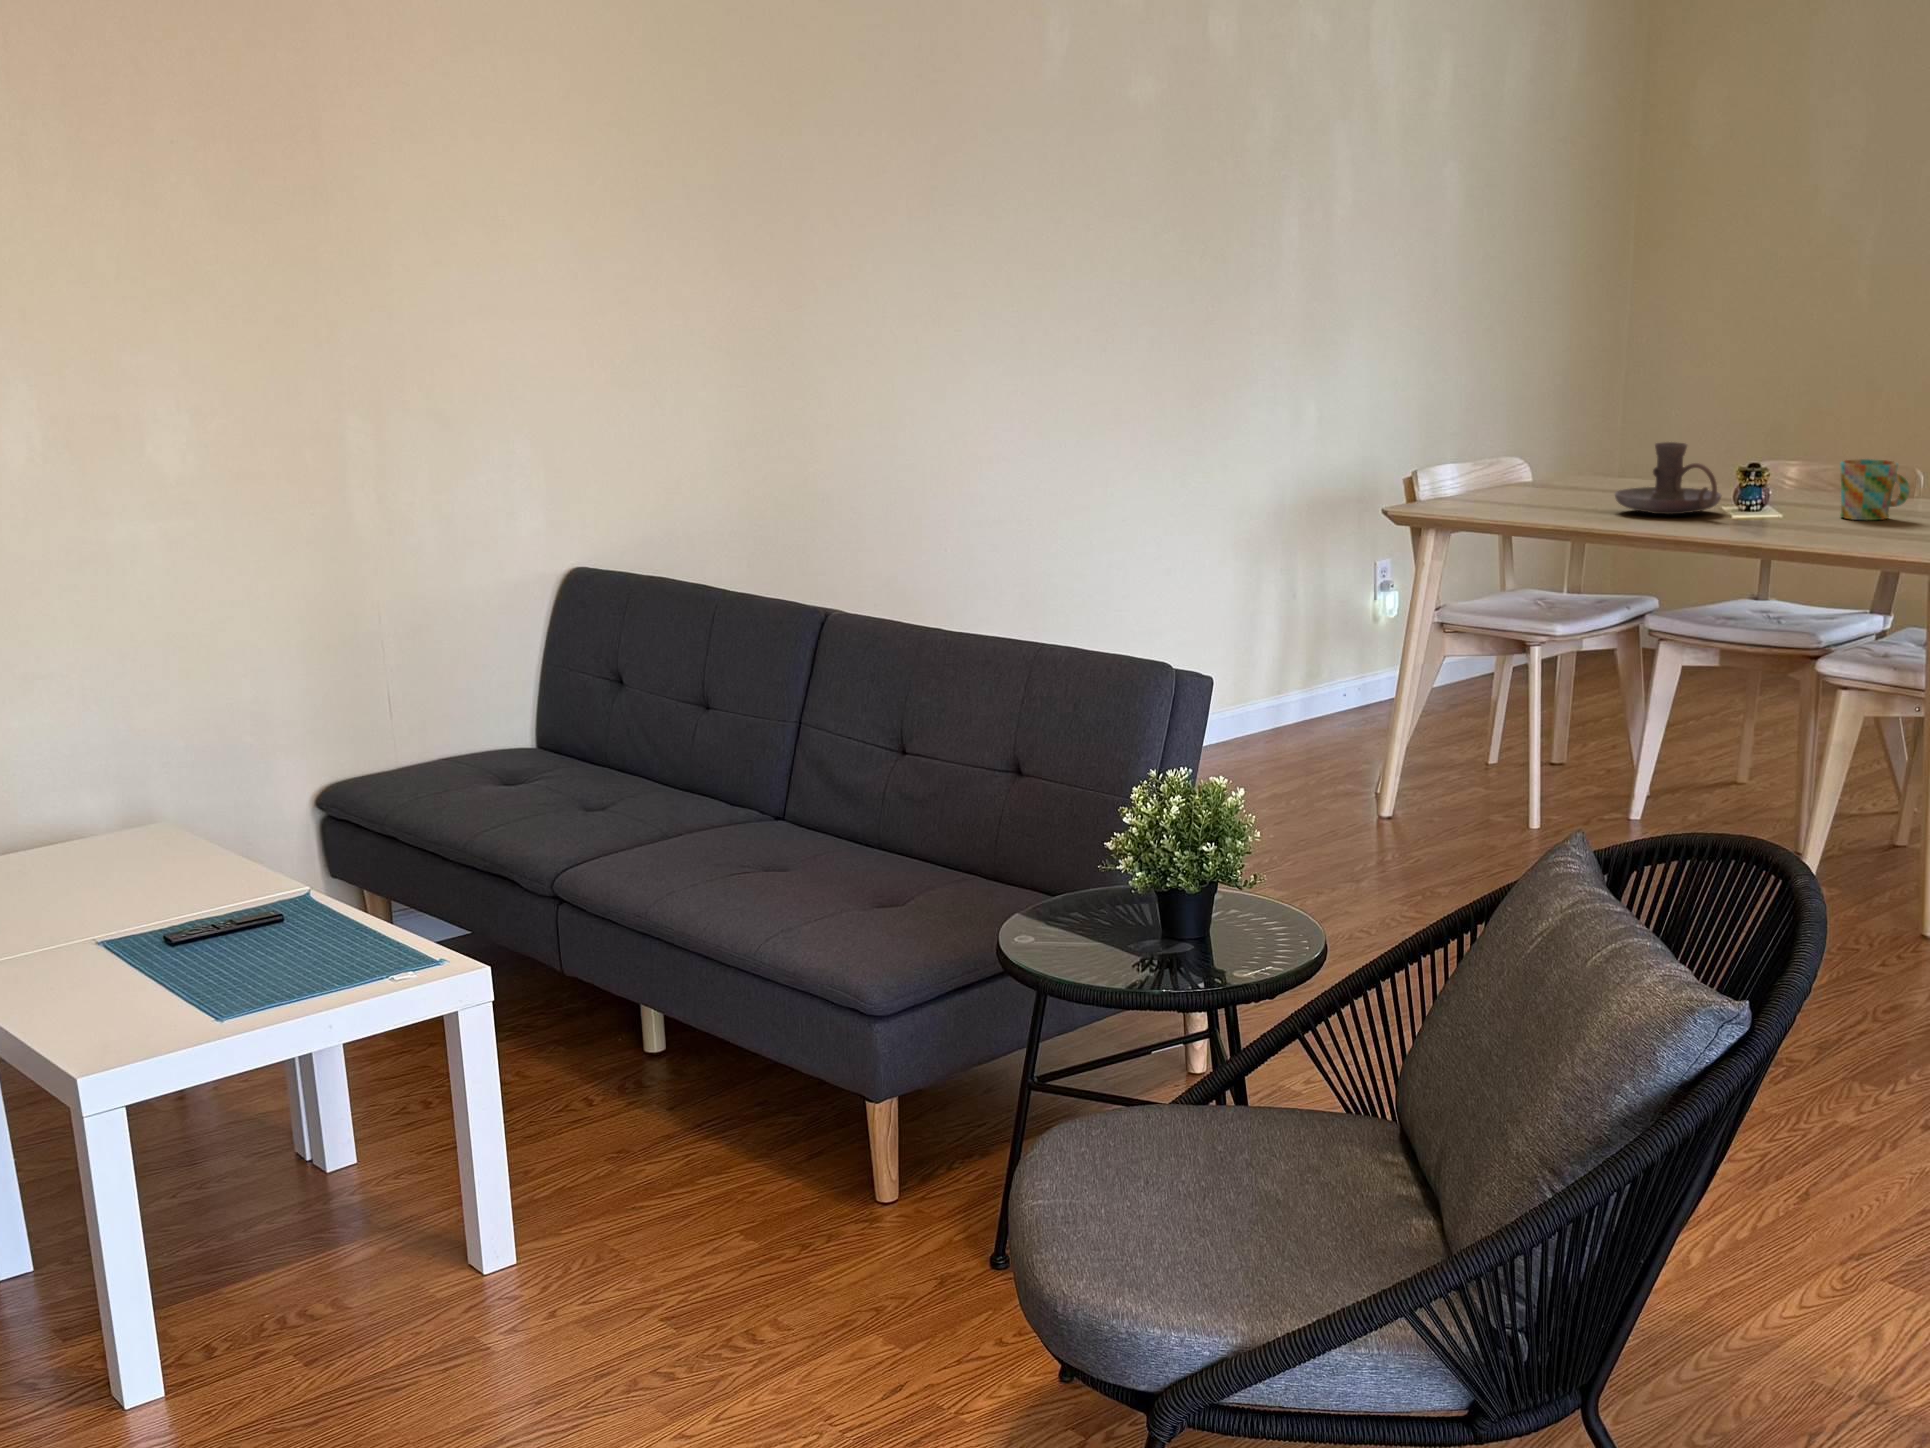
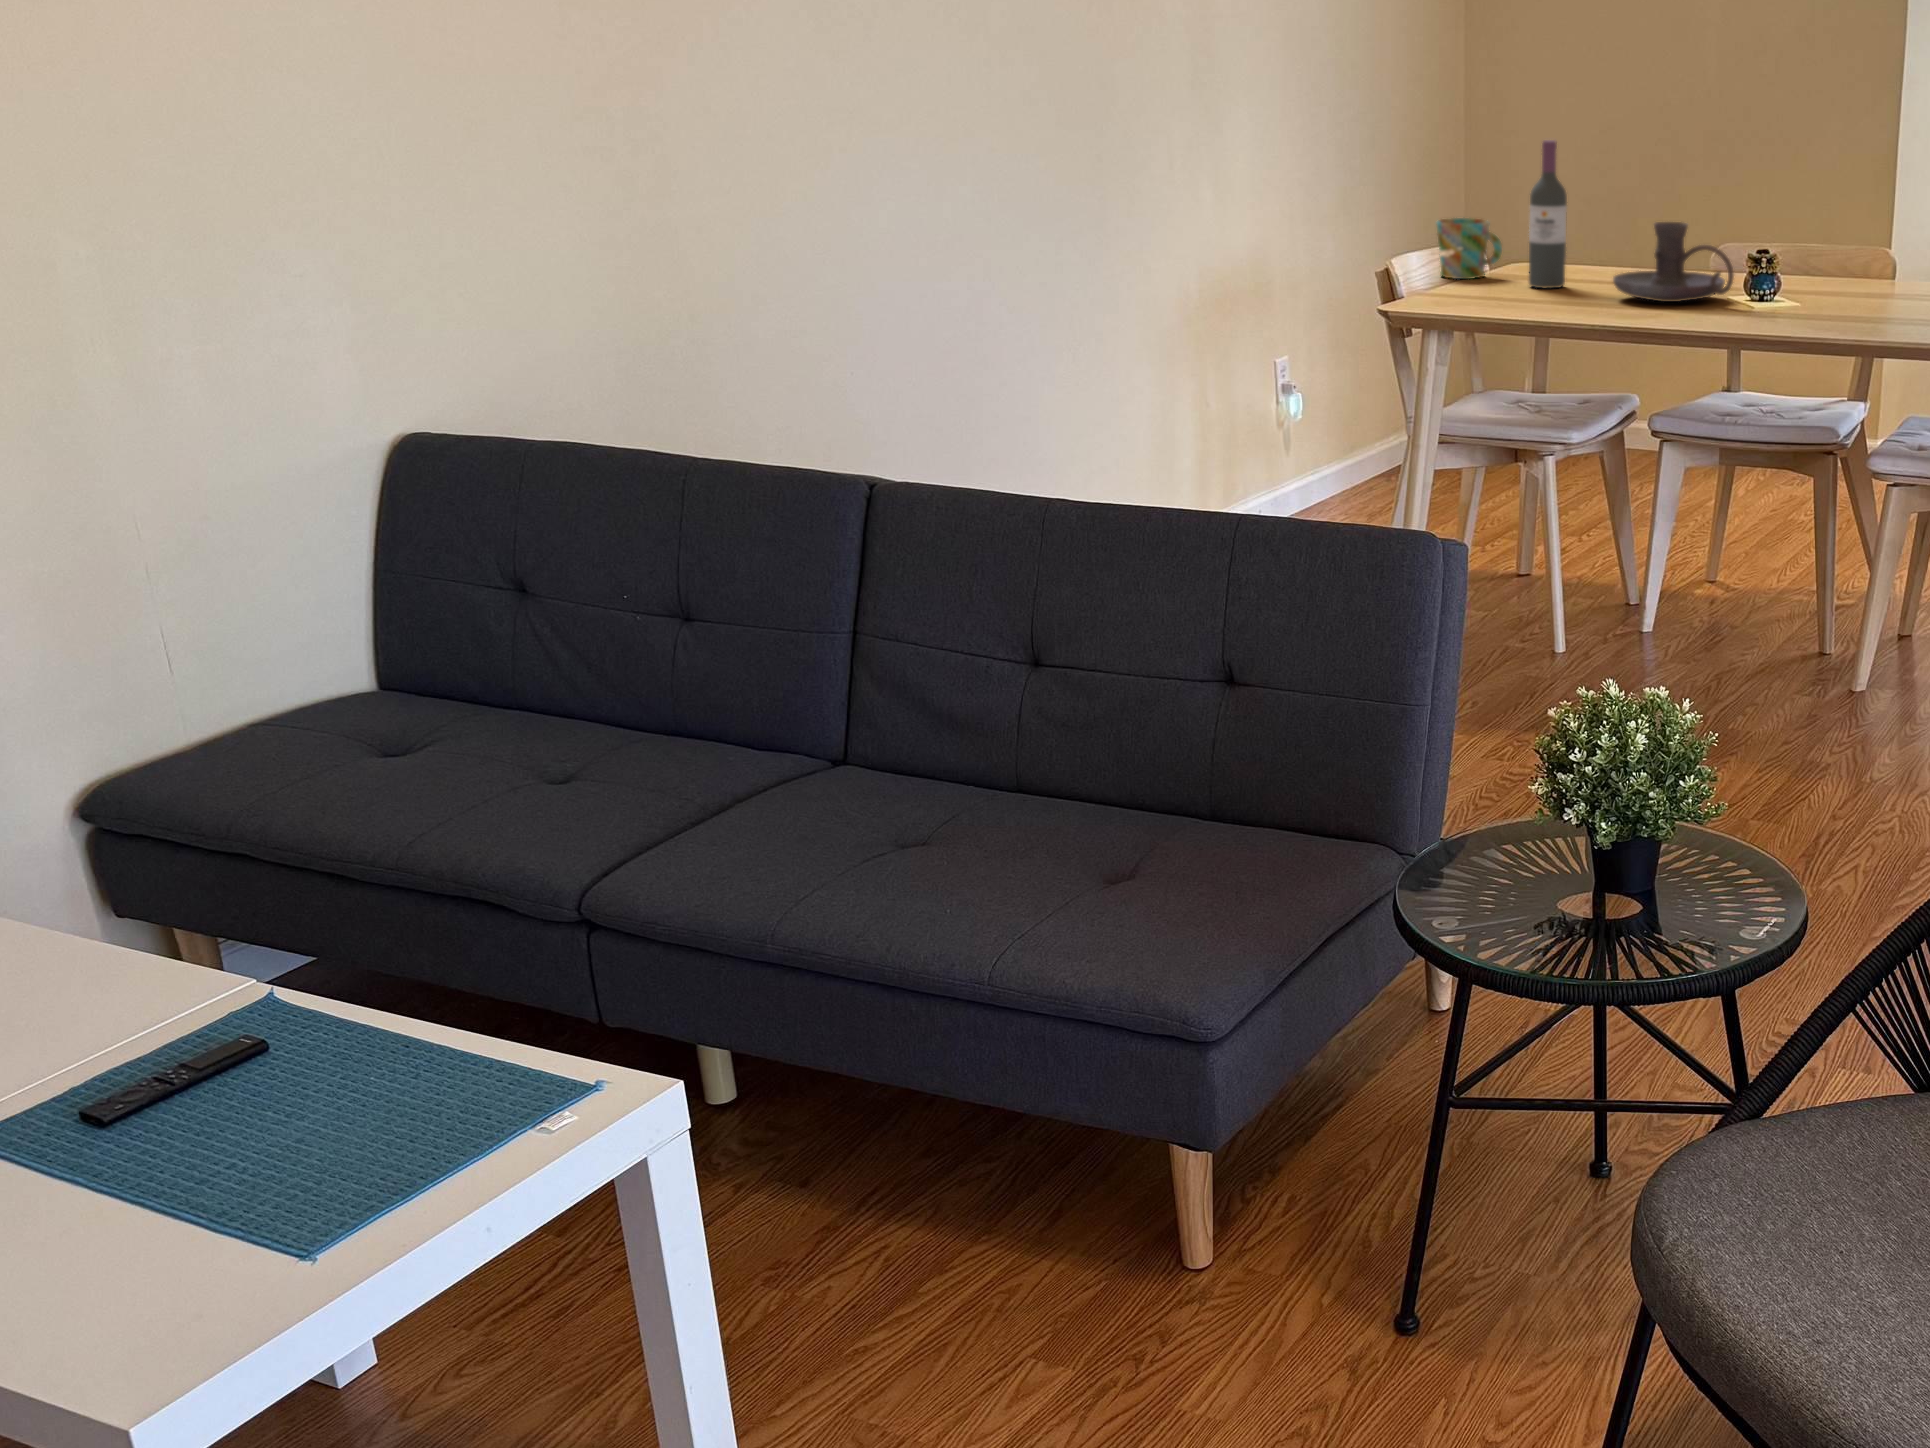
wine bottle: none [1558,369,1596,501] -> present [1529,140,1567,289]
mug: present [1840,459,1910,520] -> present [1437,218,1502,279]

